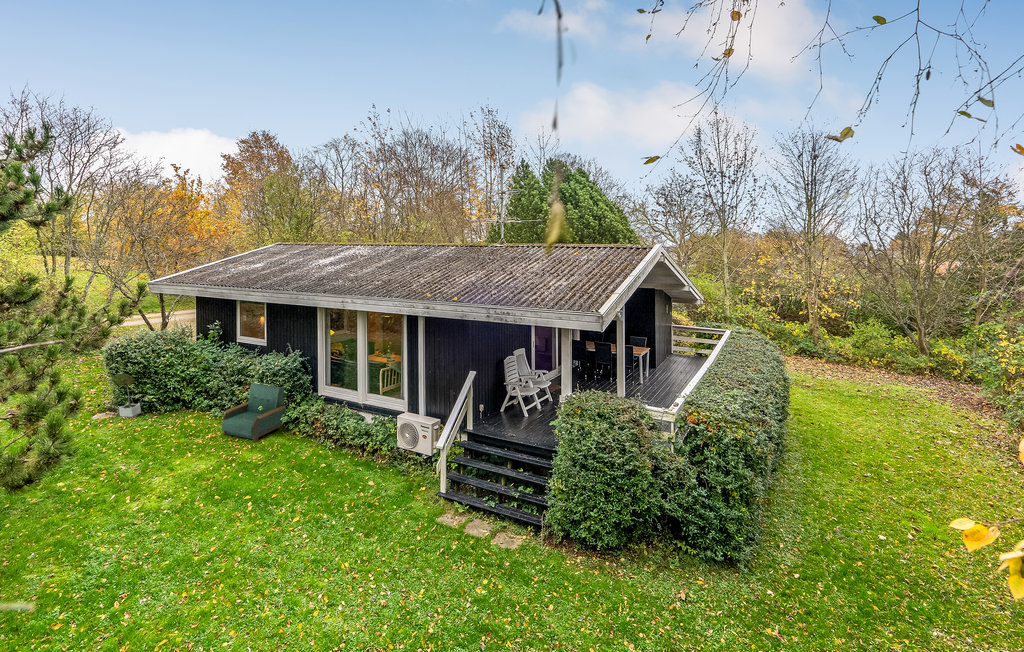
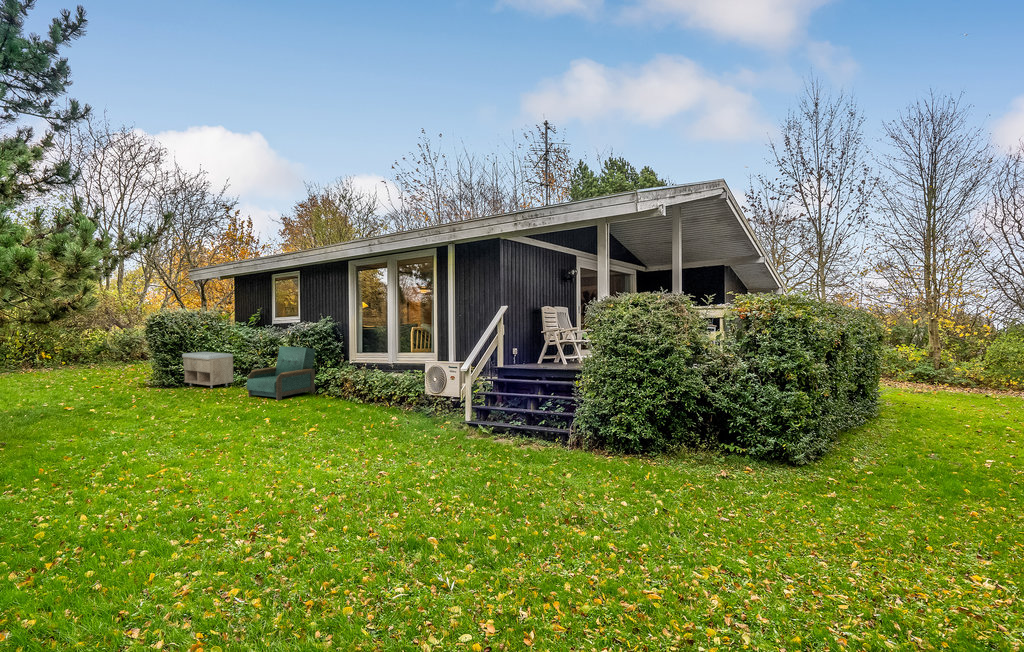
potted tree: present [113,374,141,417] -> none [151,342,176,387]
storage bench: none [147,378,202,419] -> present [182,352,233,388]

